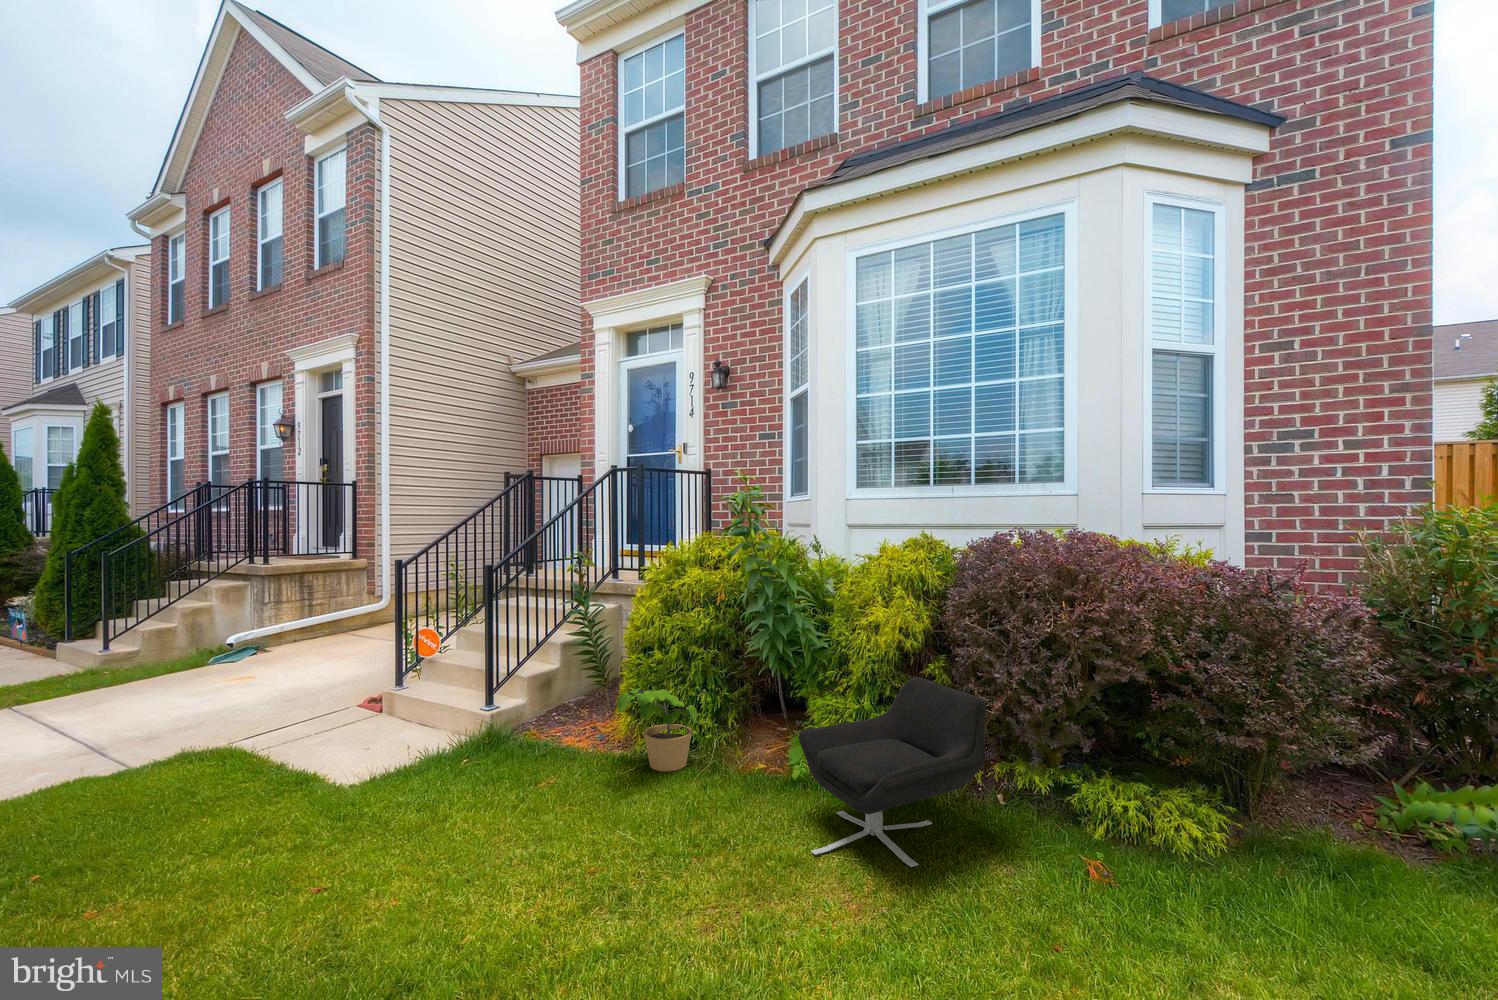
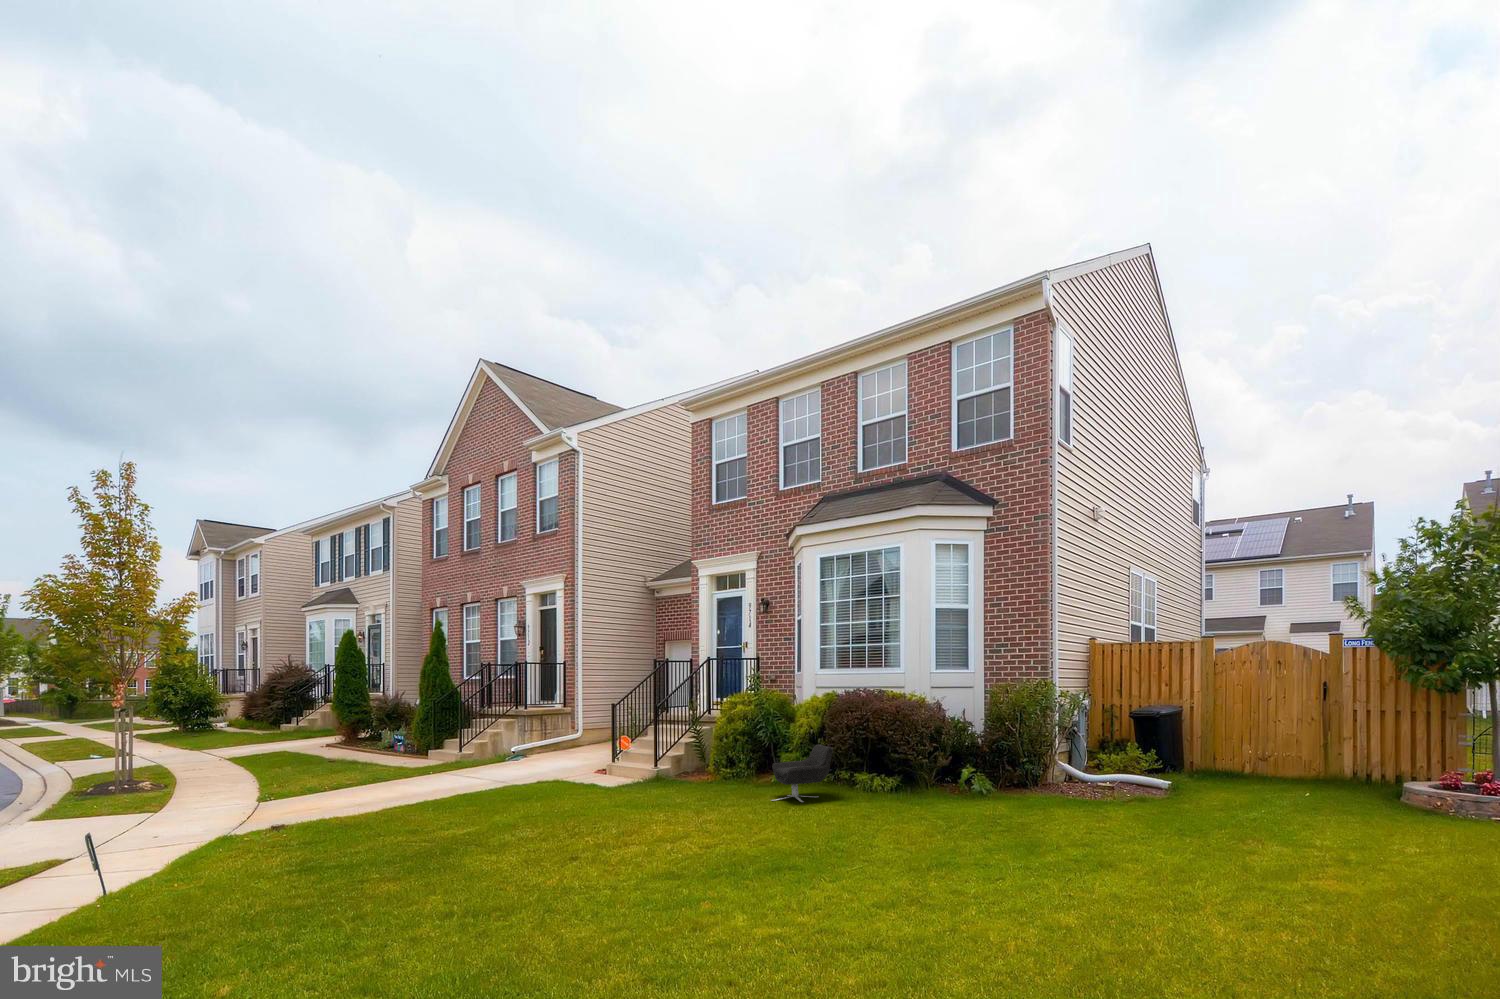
potted plant: present [618,688,697,772] -> none [708,753,741,789]

